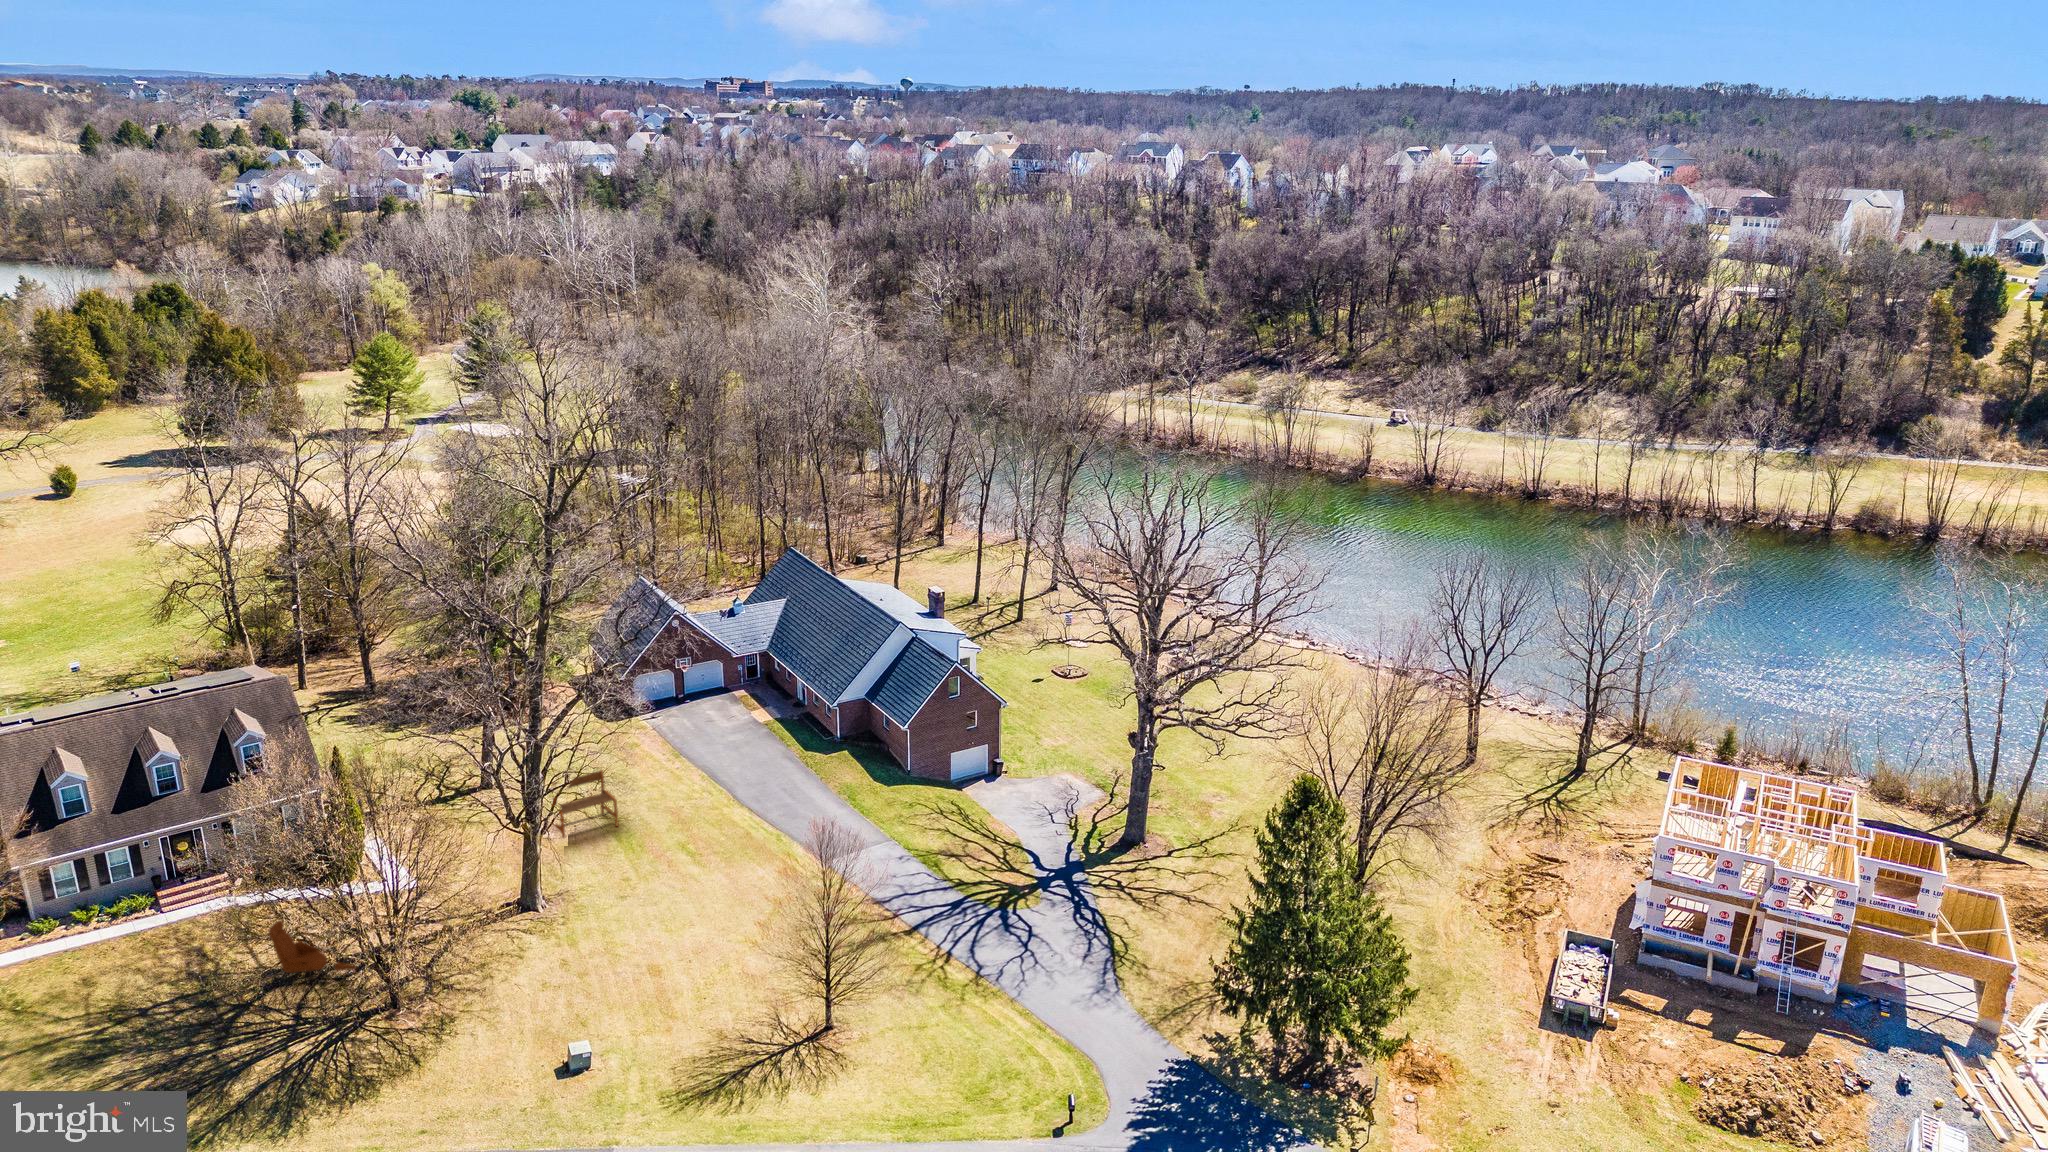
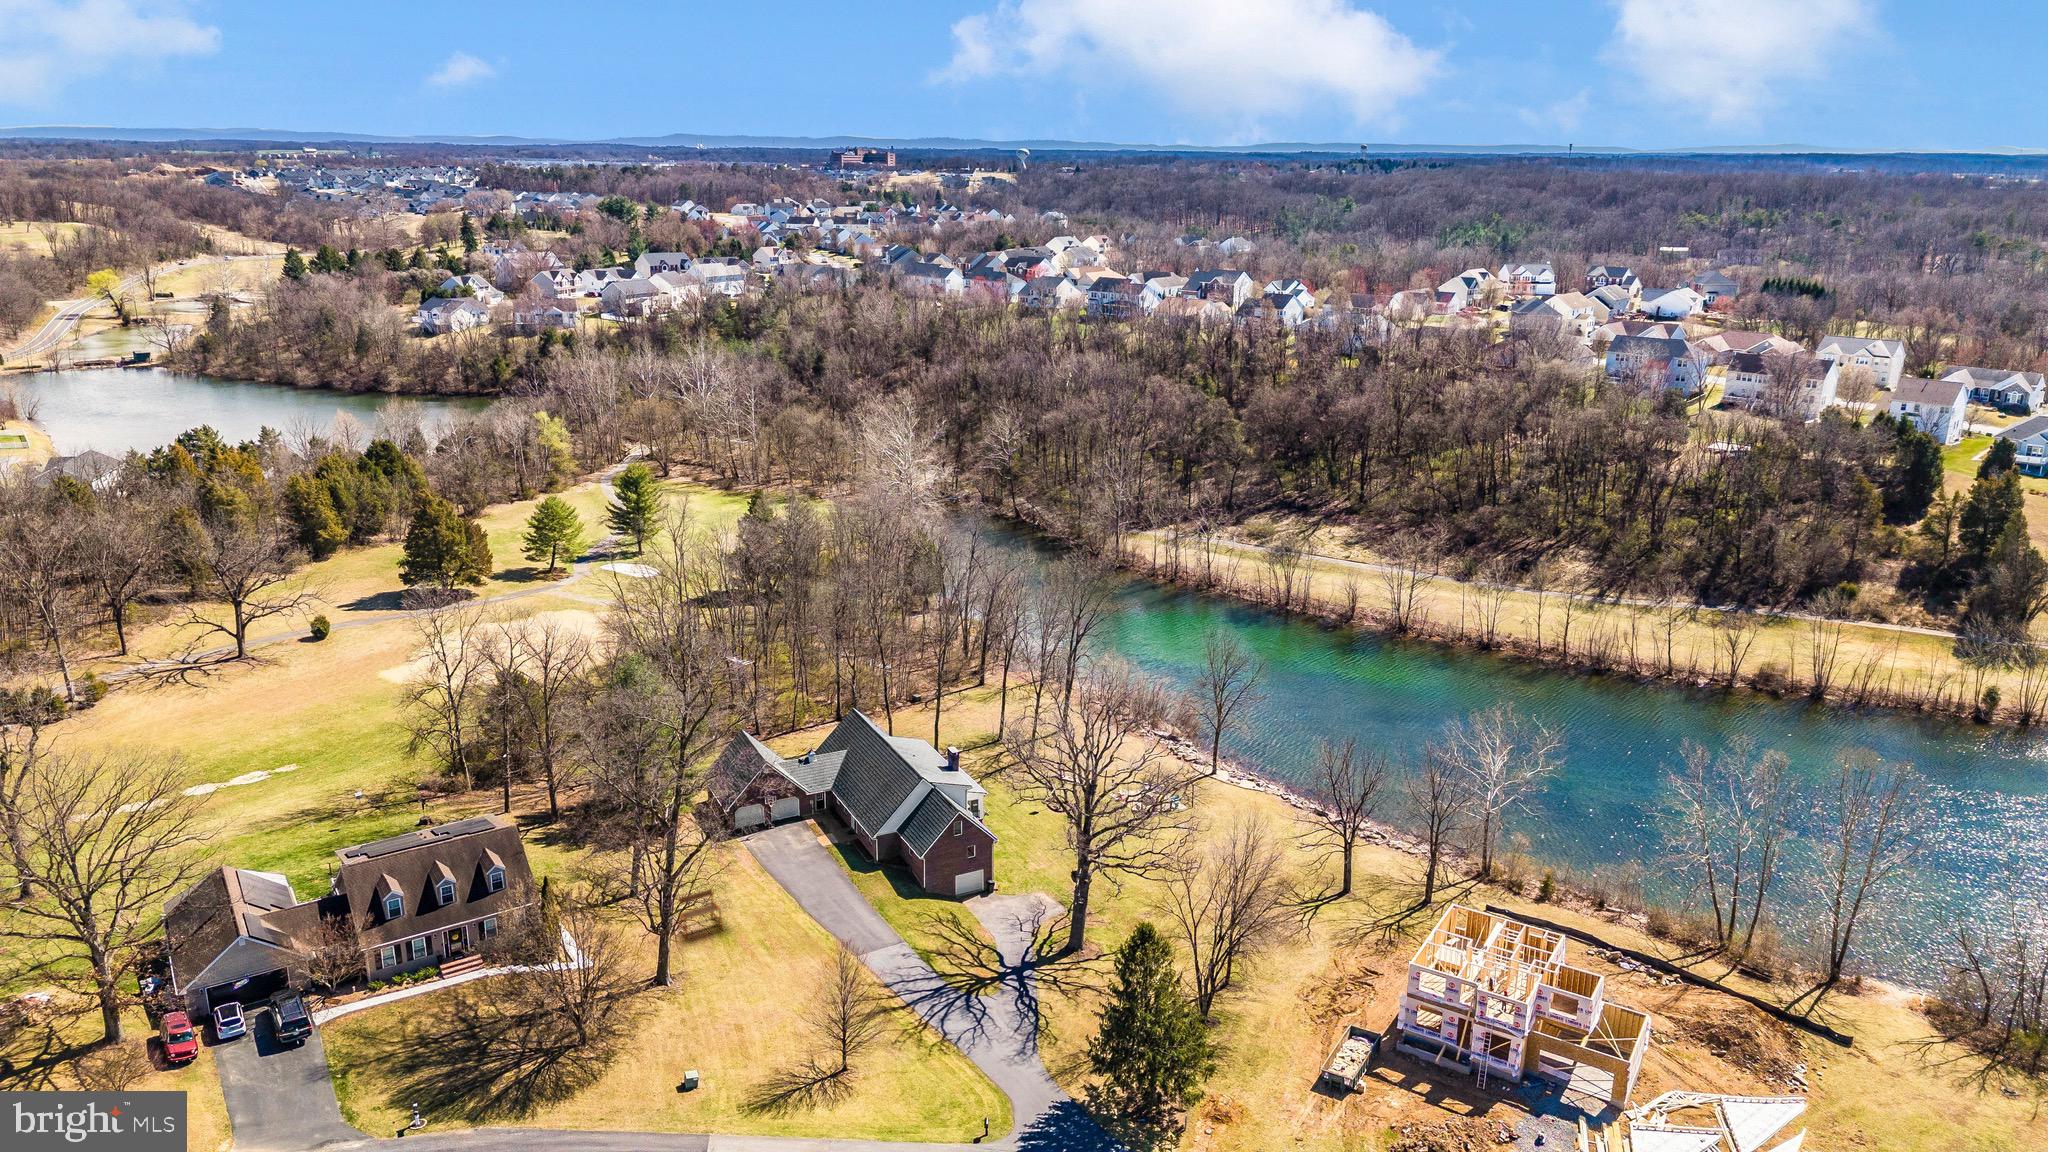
lounge chair: present [269,921,356,987] -> none [512,989,567,1033]

